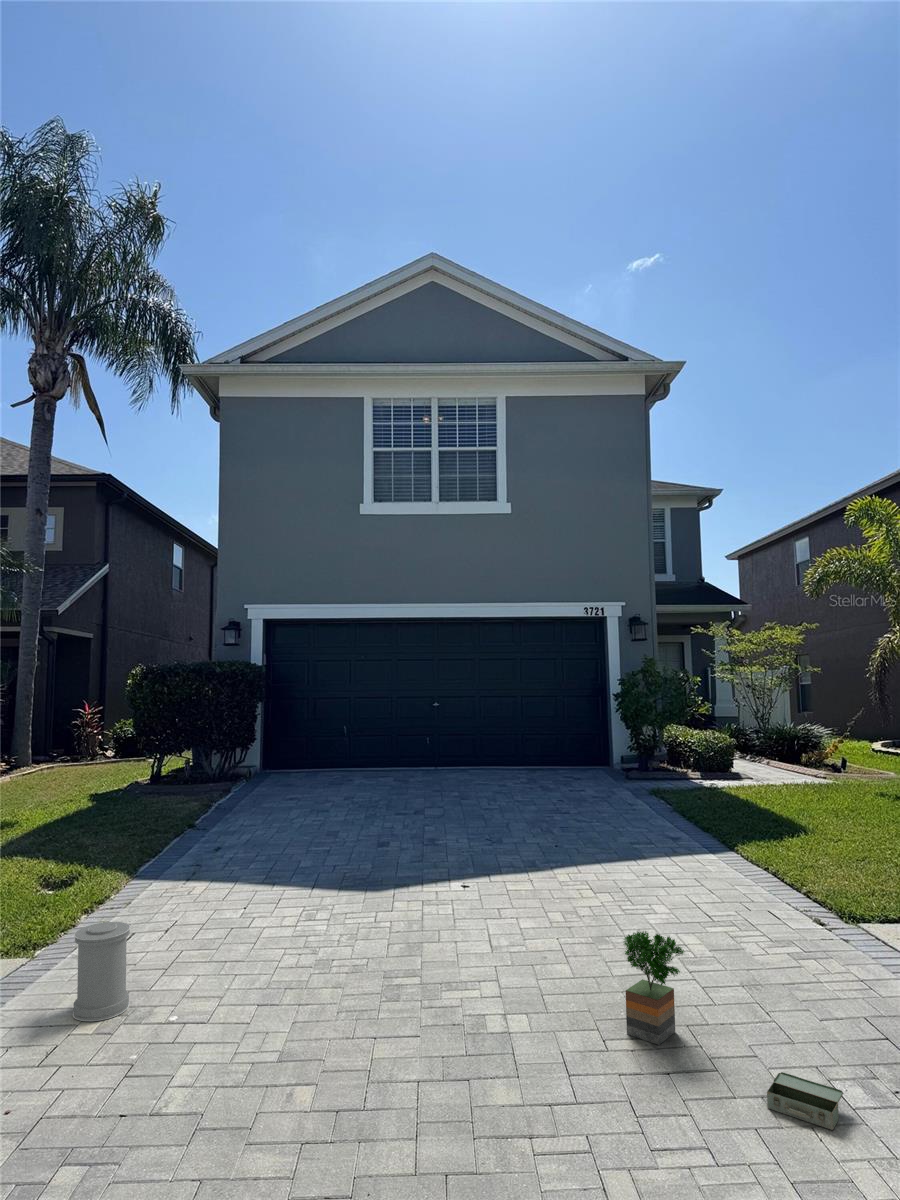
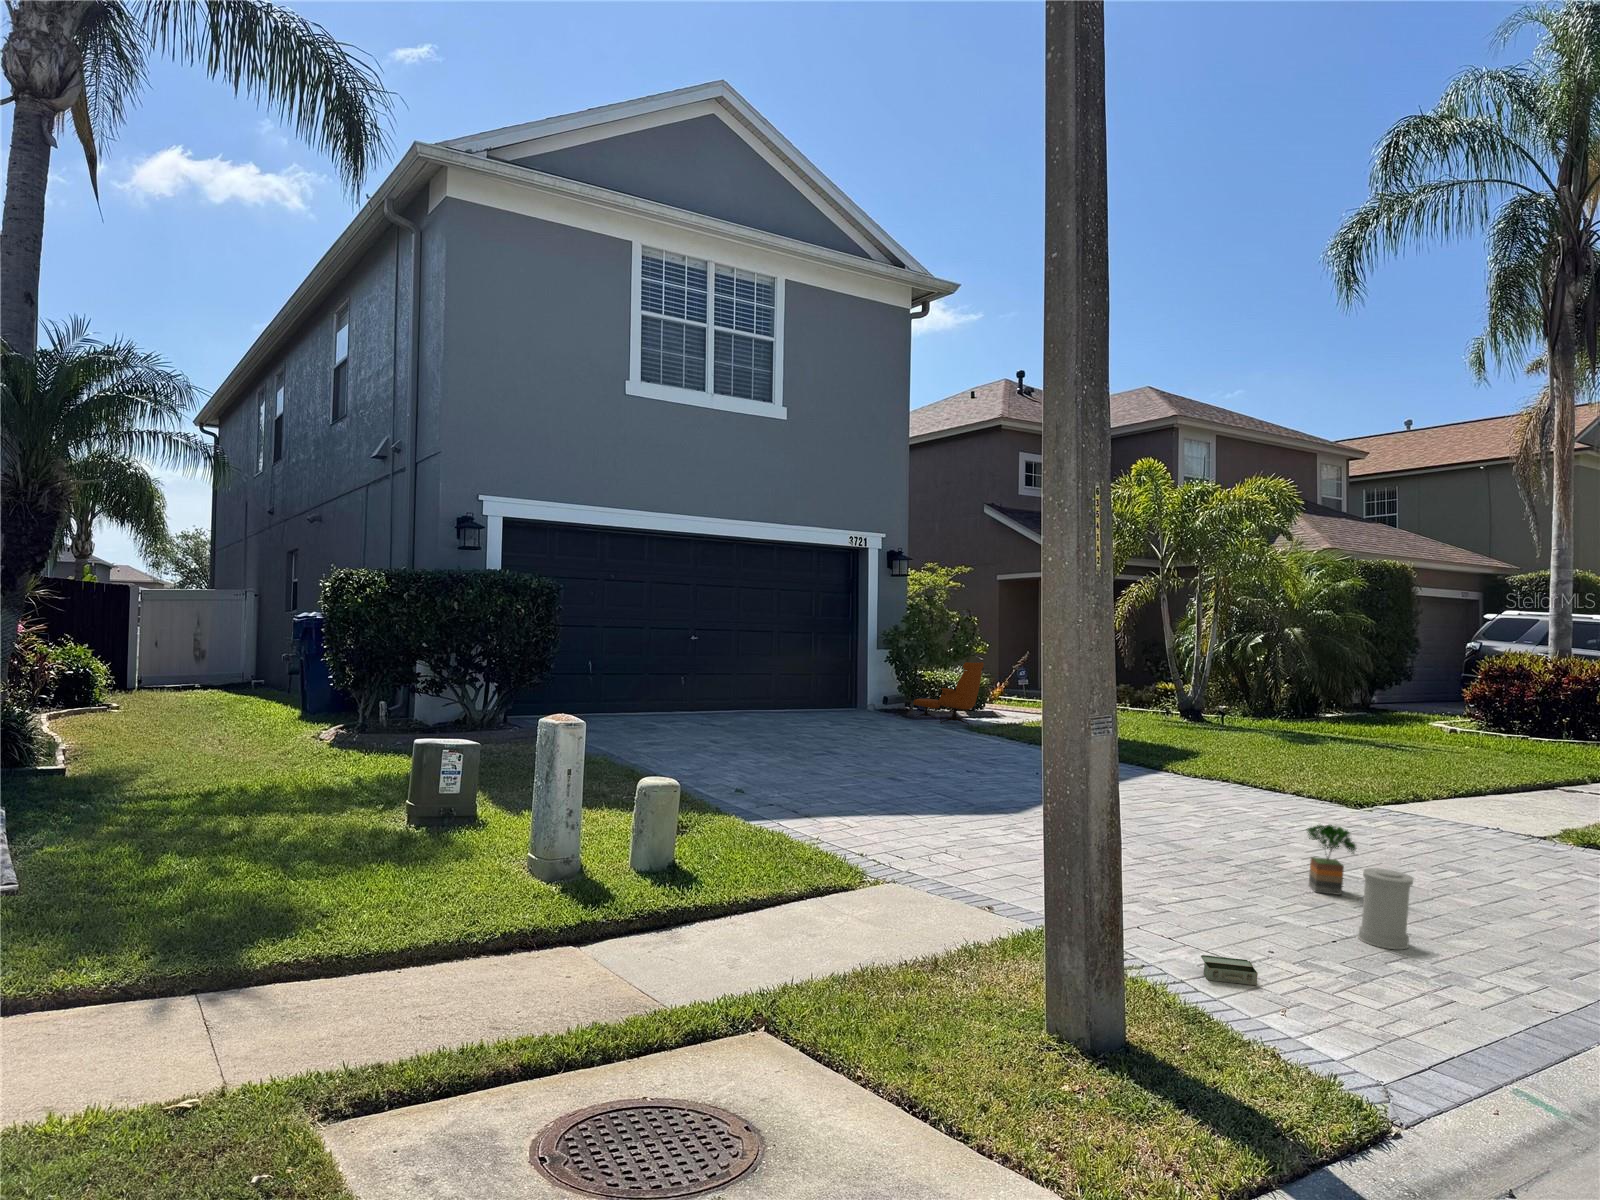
lounge chair: none [660,720,711,784] -> present [913,662,984,725]
trash can: present [73,922,130,1021] -> present [1358,868,1414,949]
toolbox: present [767,1072,843,1130] -> present [1201,955,1258,985]

